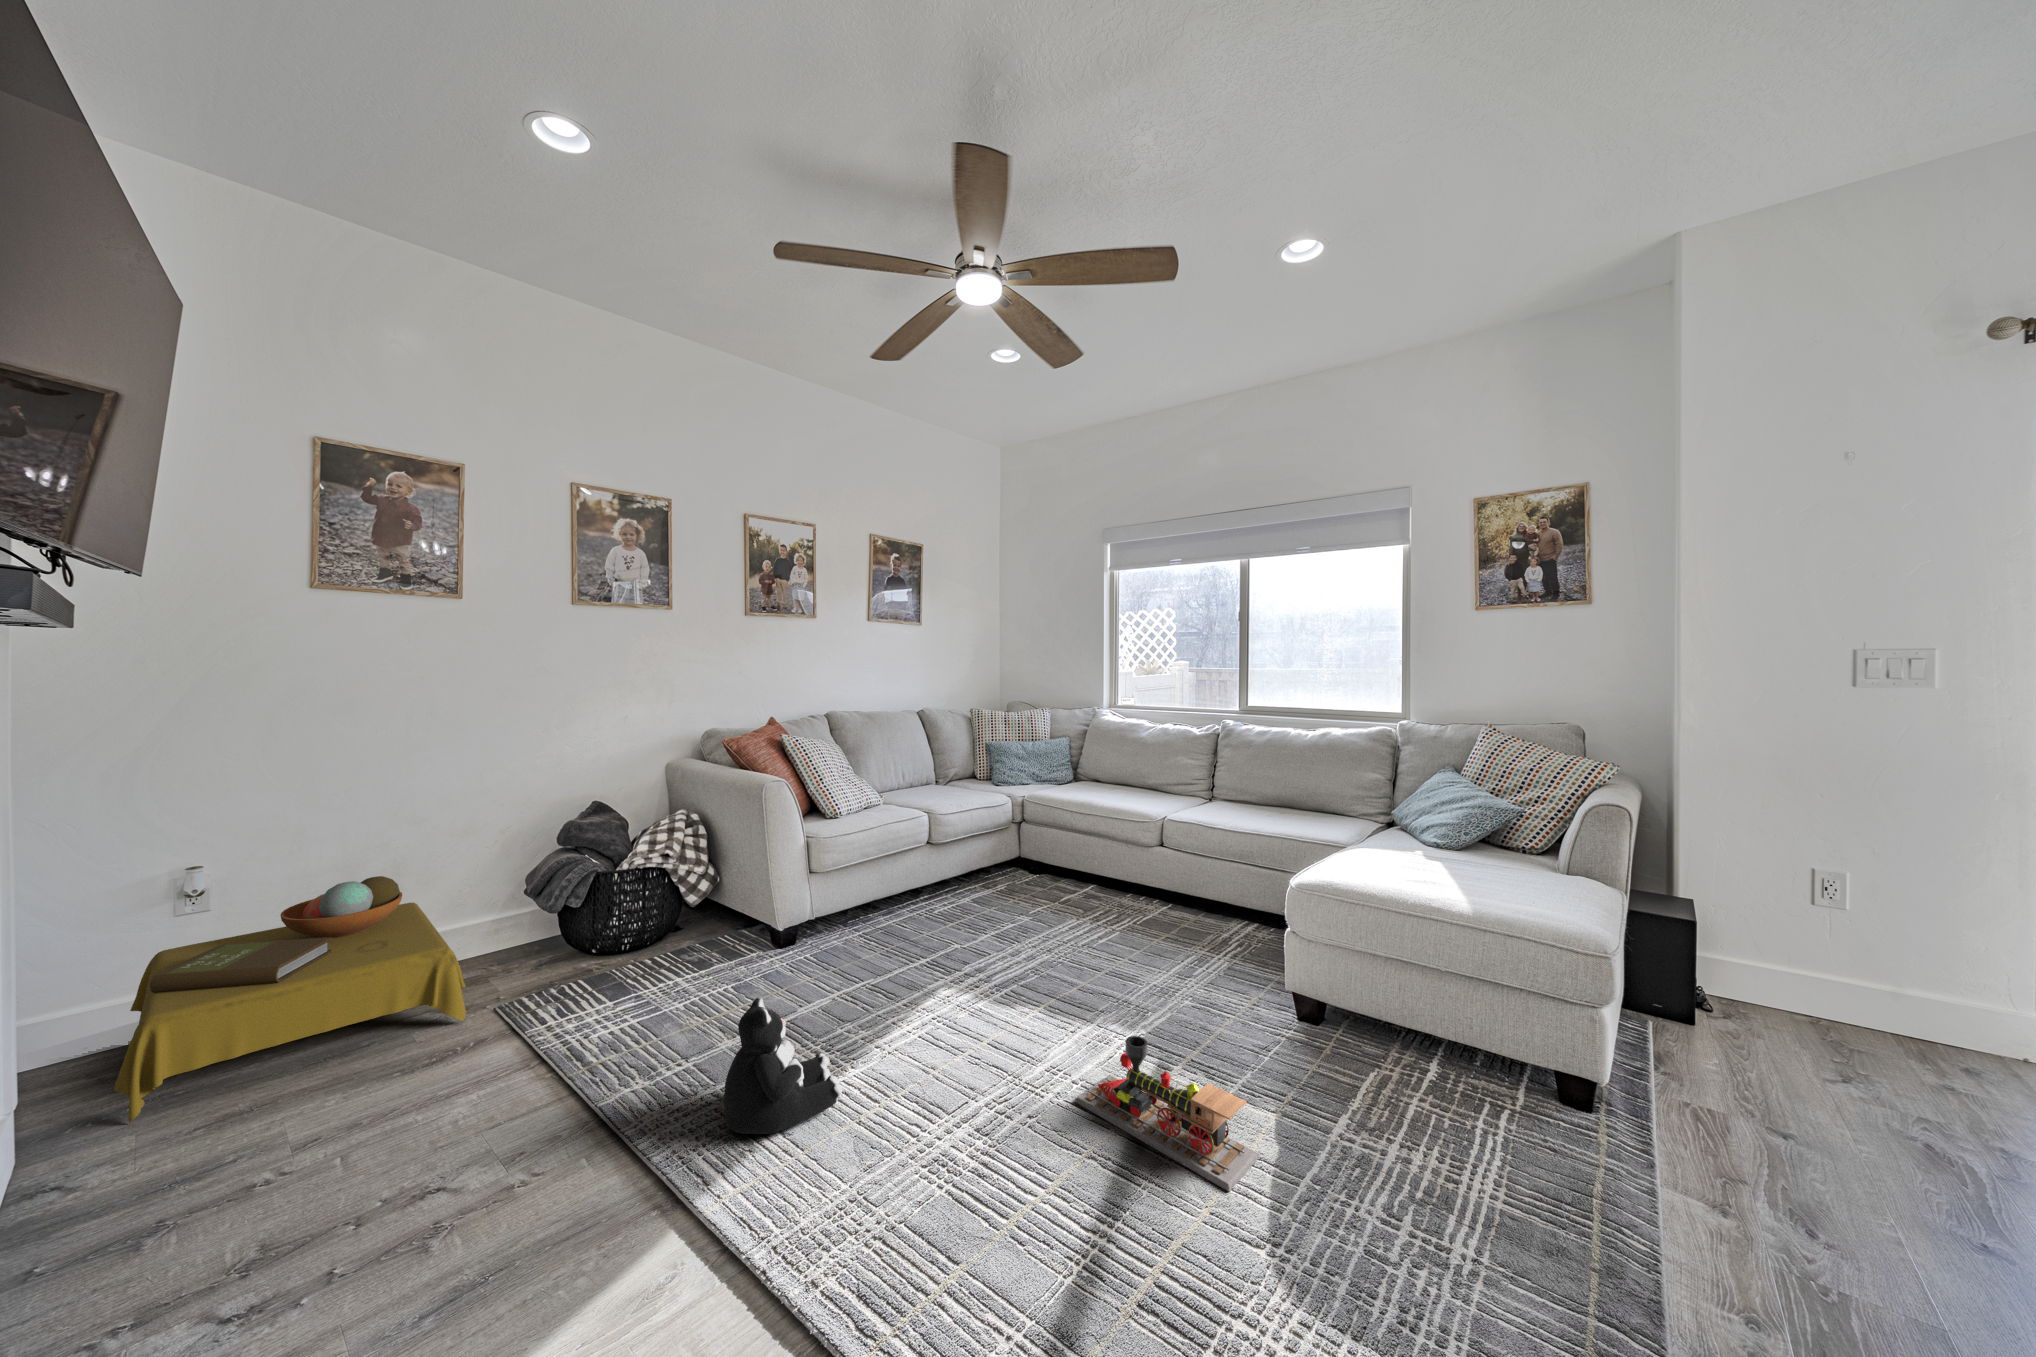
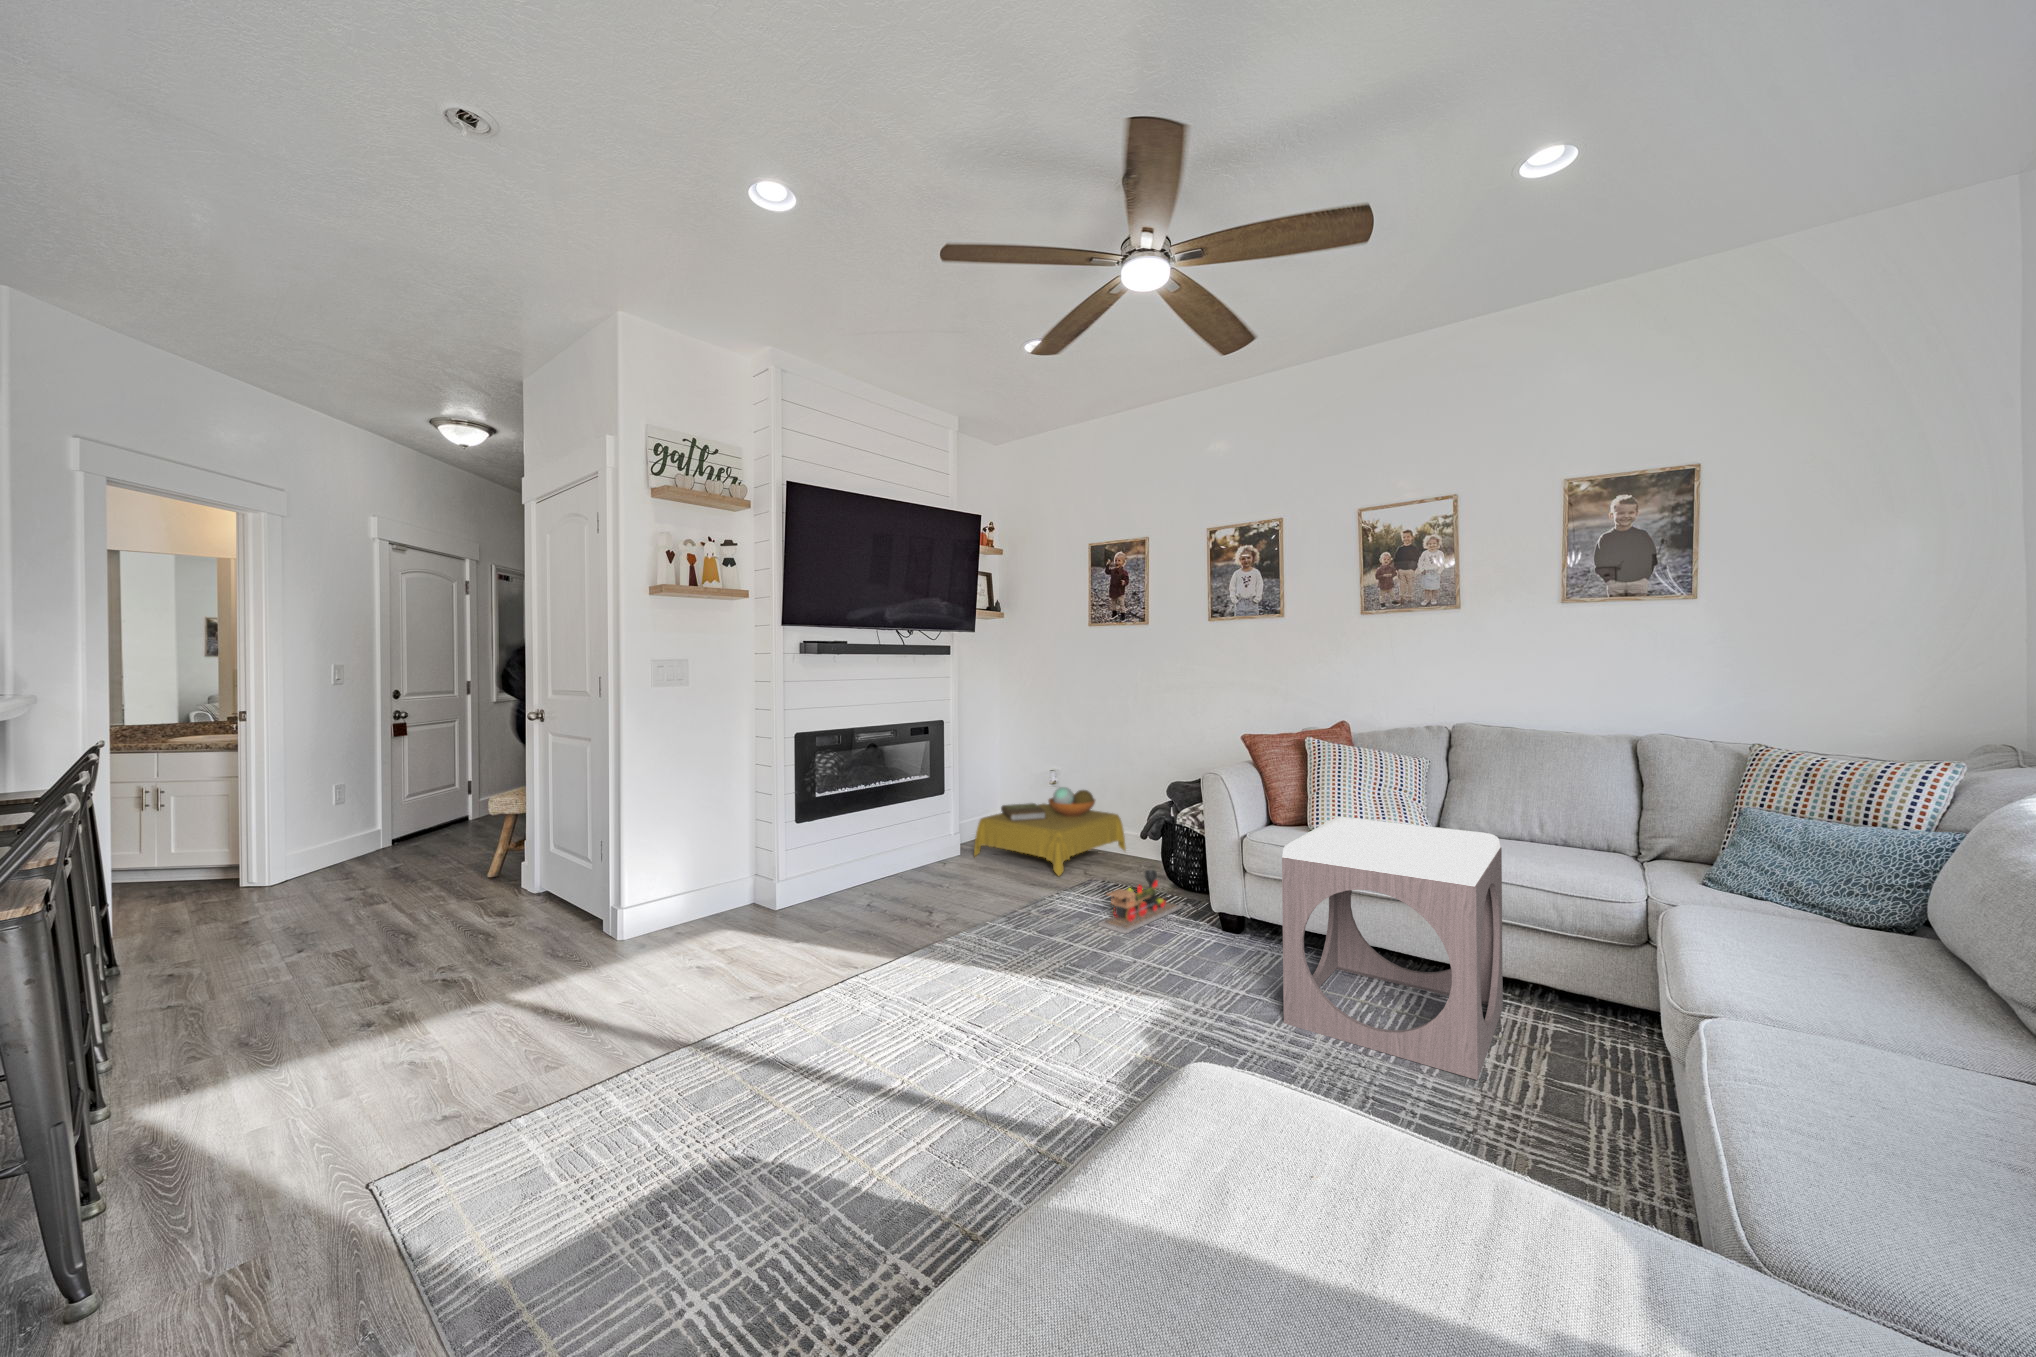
footstool: none [897,777,1064,950] -> present [1282,817,1503,1080]
plush toy: present [724,998,842,1134] -> none [939,883,1010,974]
toy train: present [1075,1036,1259,1192] -> present [1098,870,1181,934]

